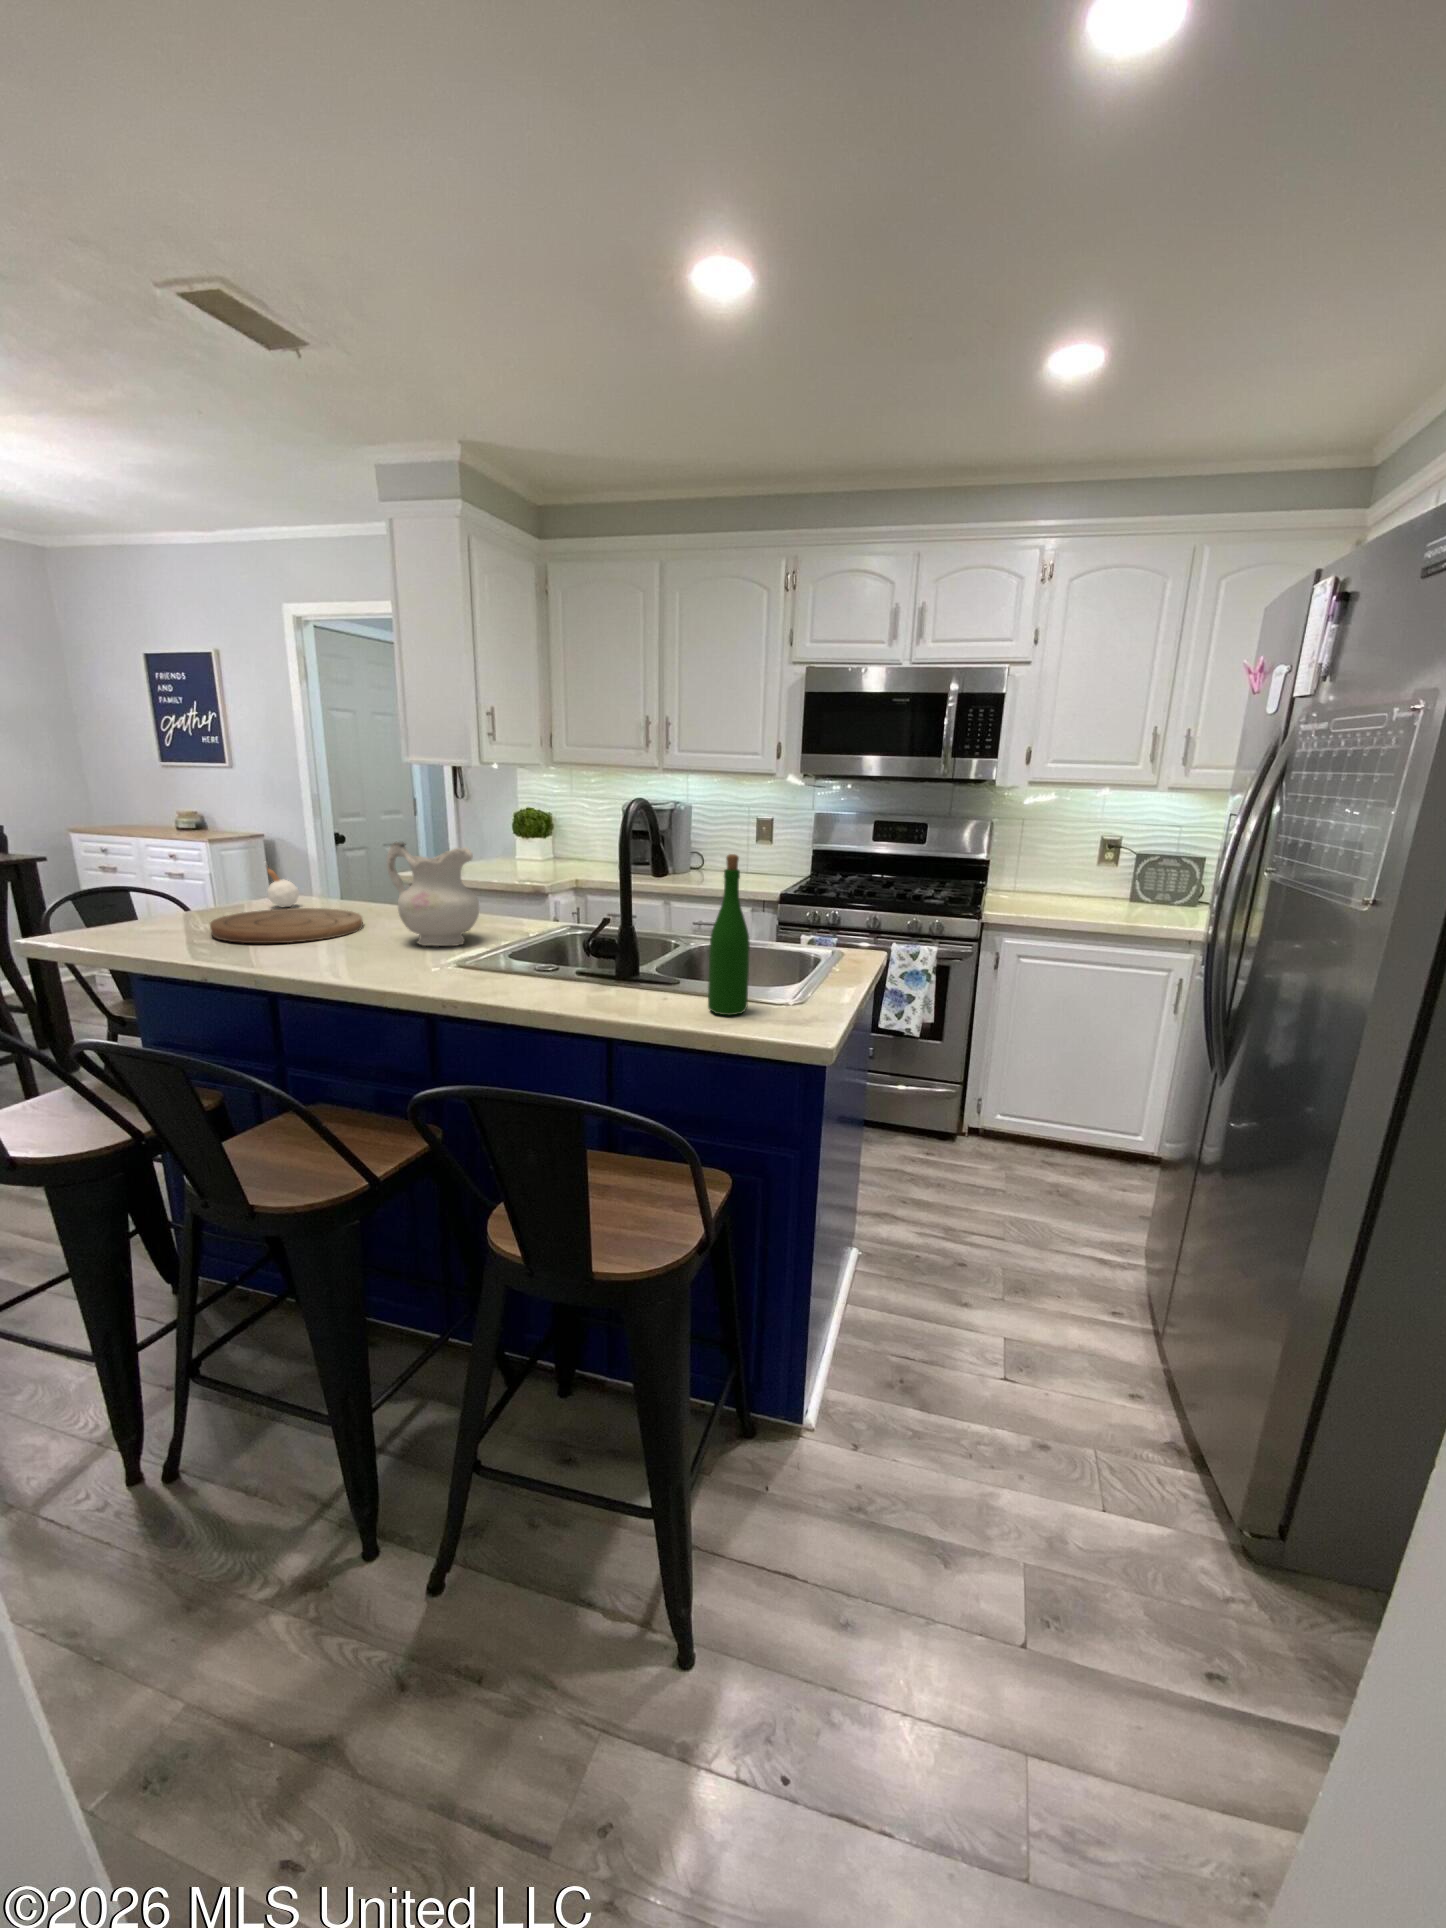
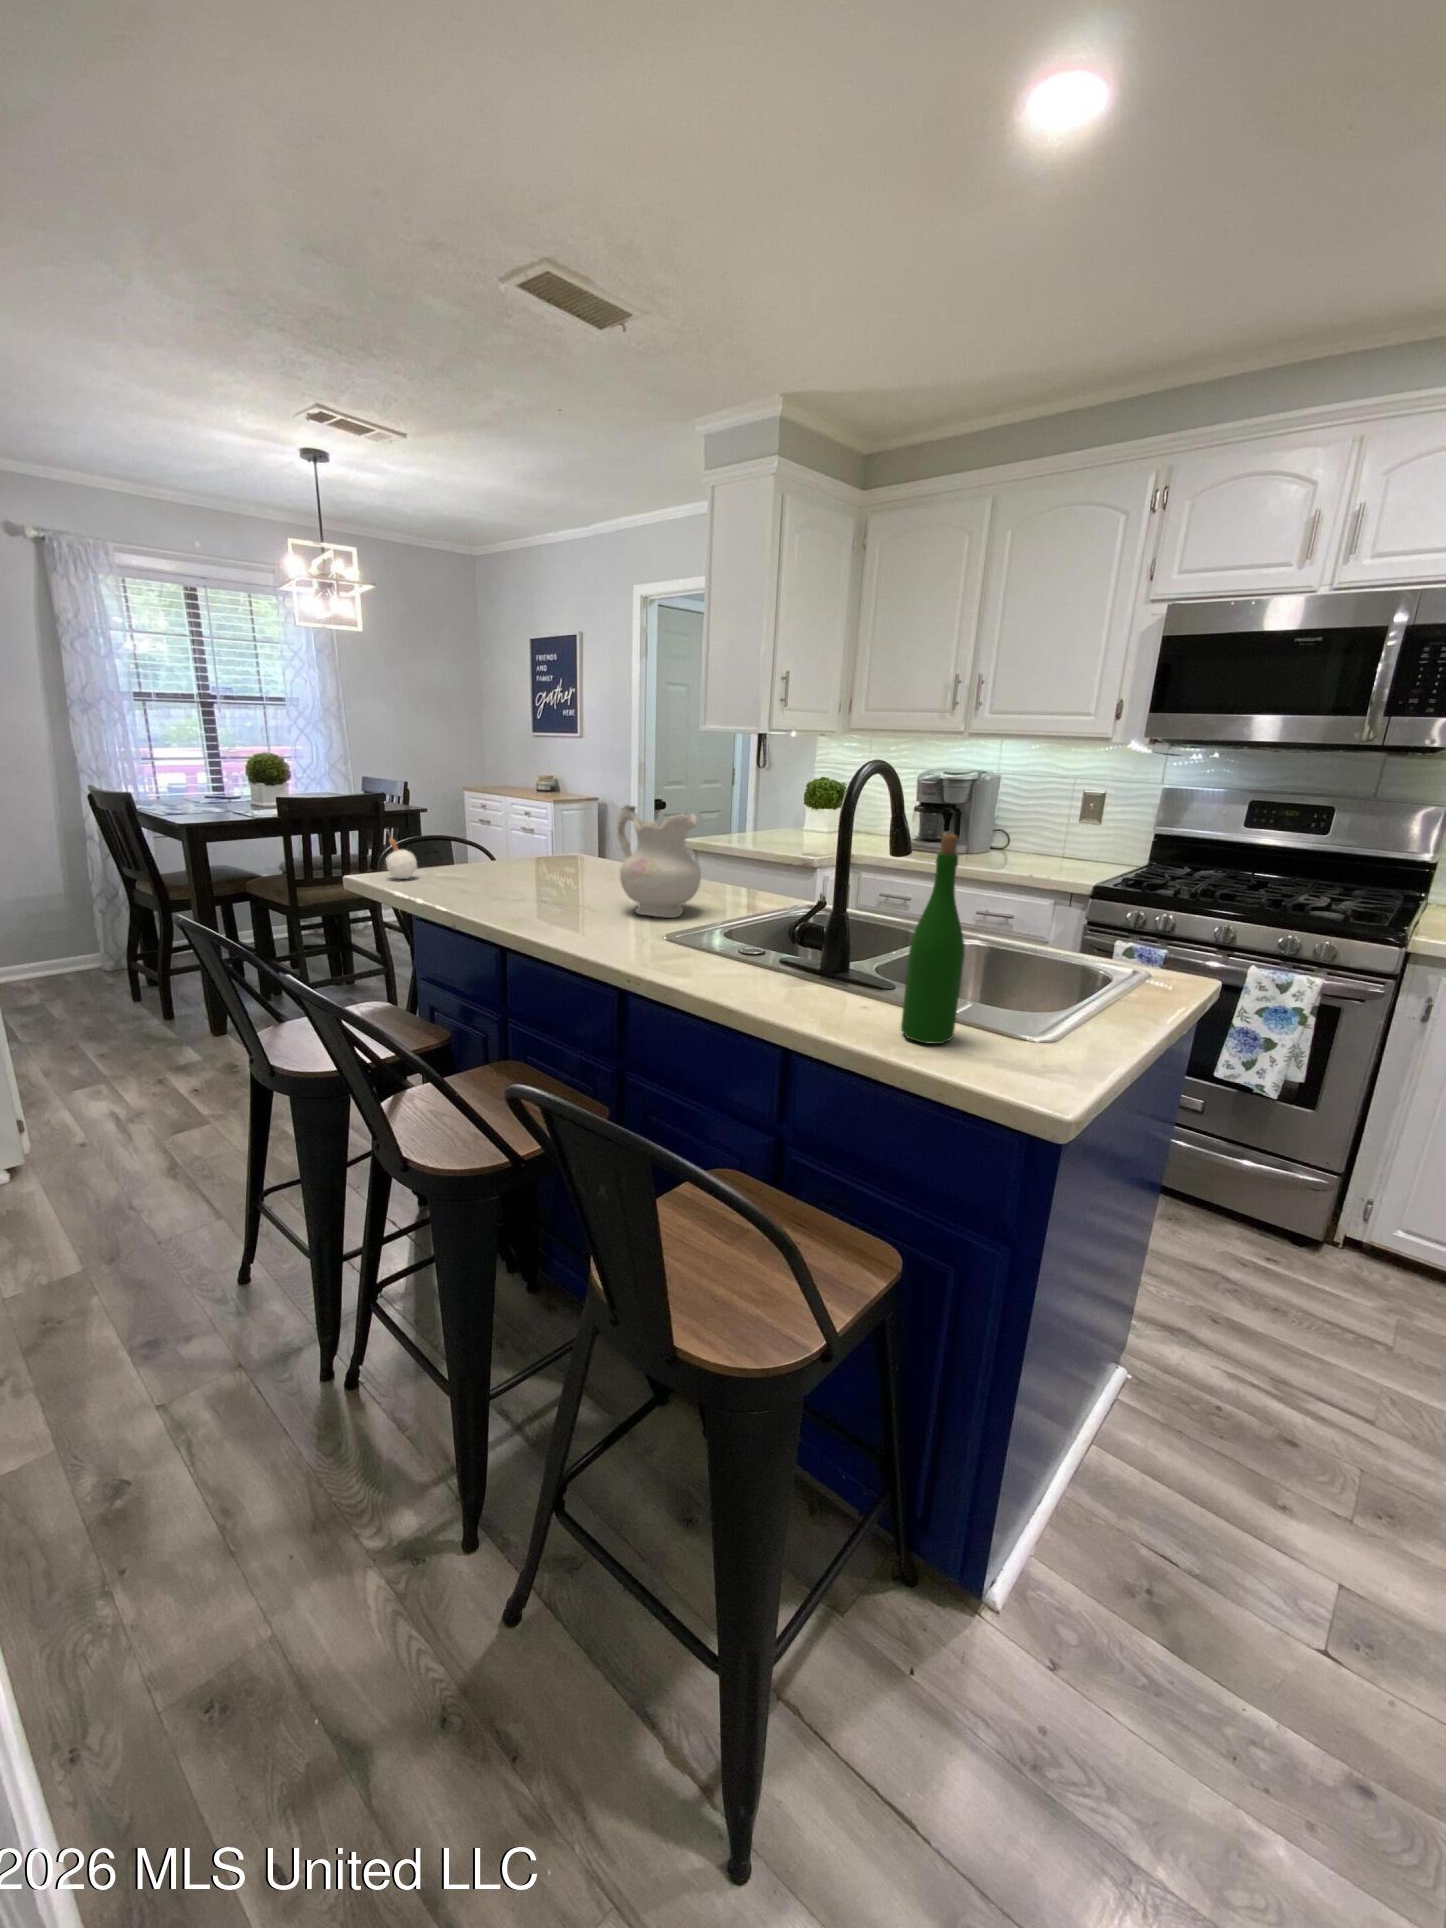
candle: present [267,865,299,907] -> present [386,837,417,879]
cutting board: present [210,908,363,943] -> none [470,866,602,900]

